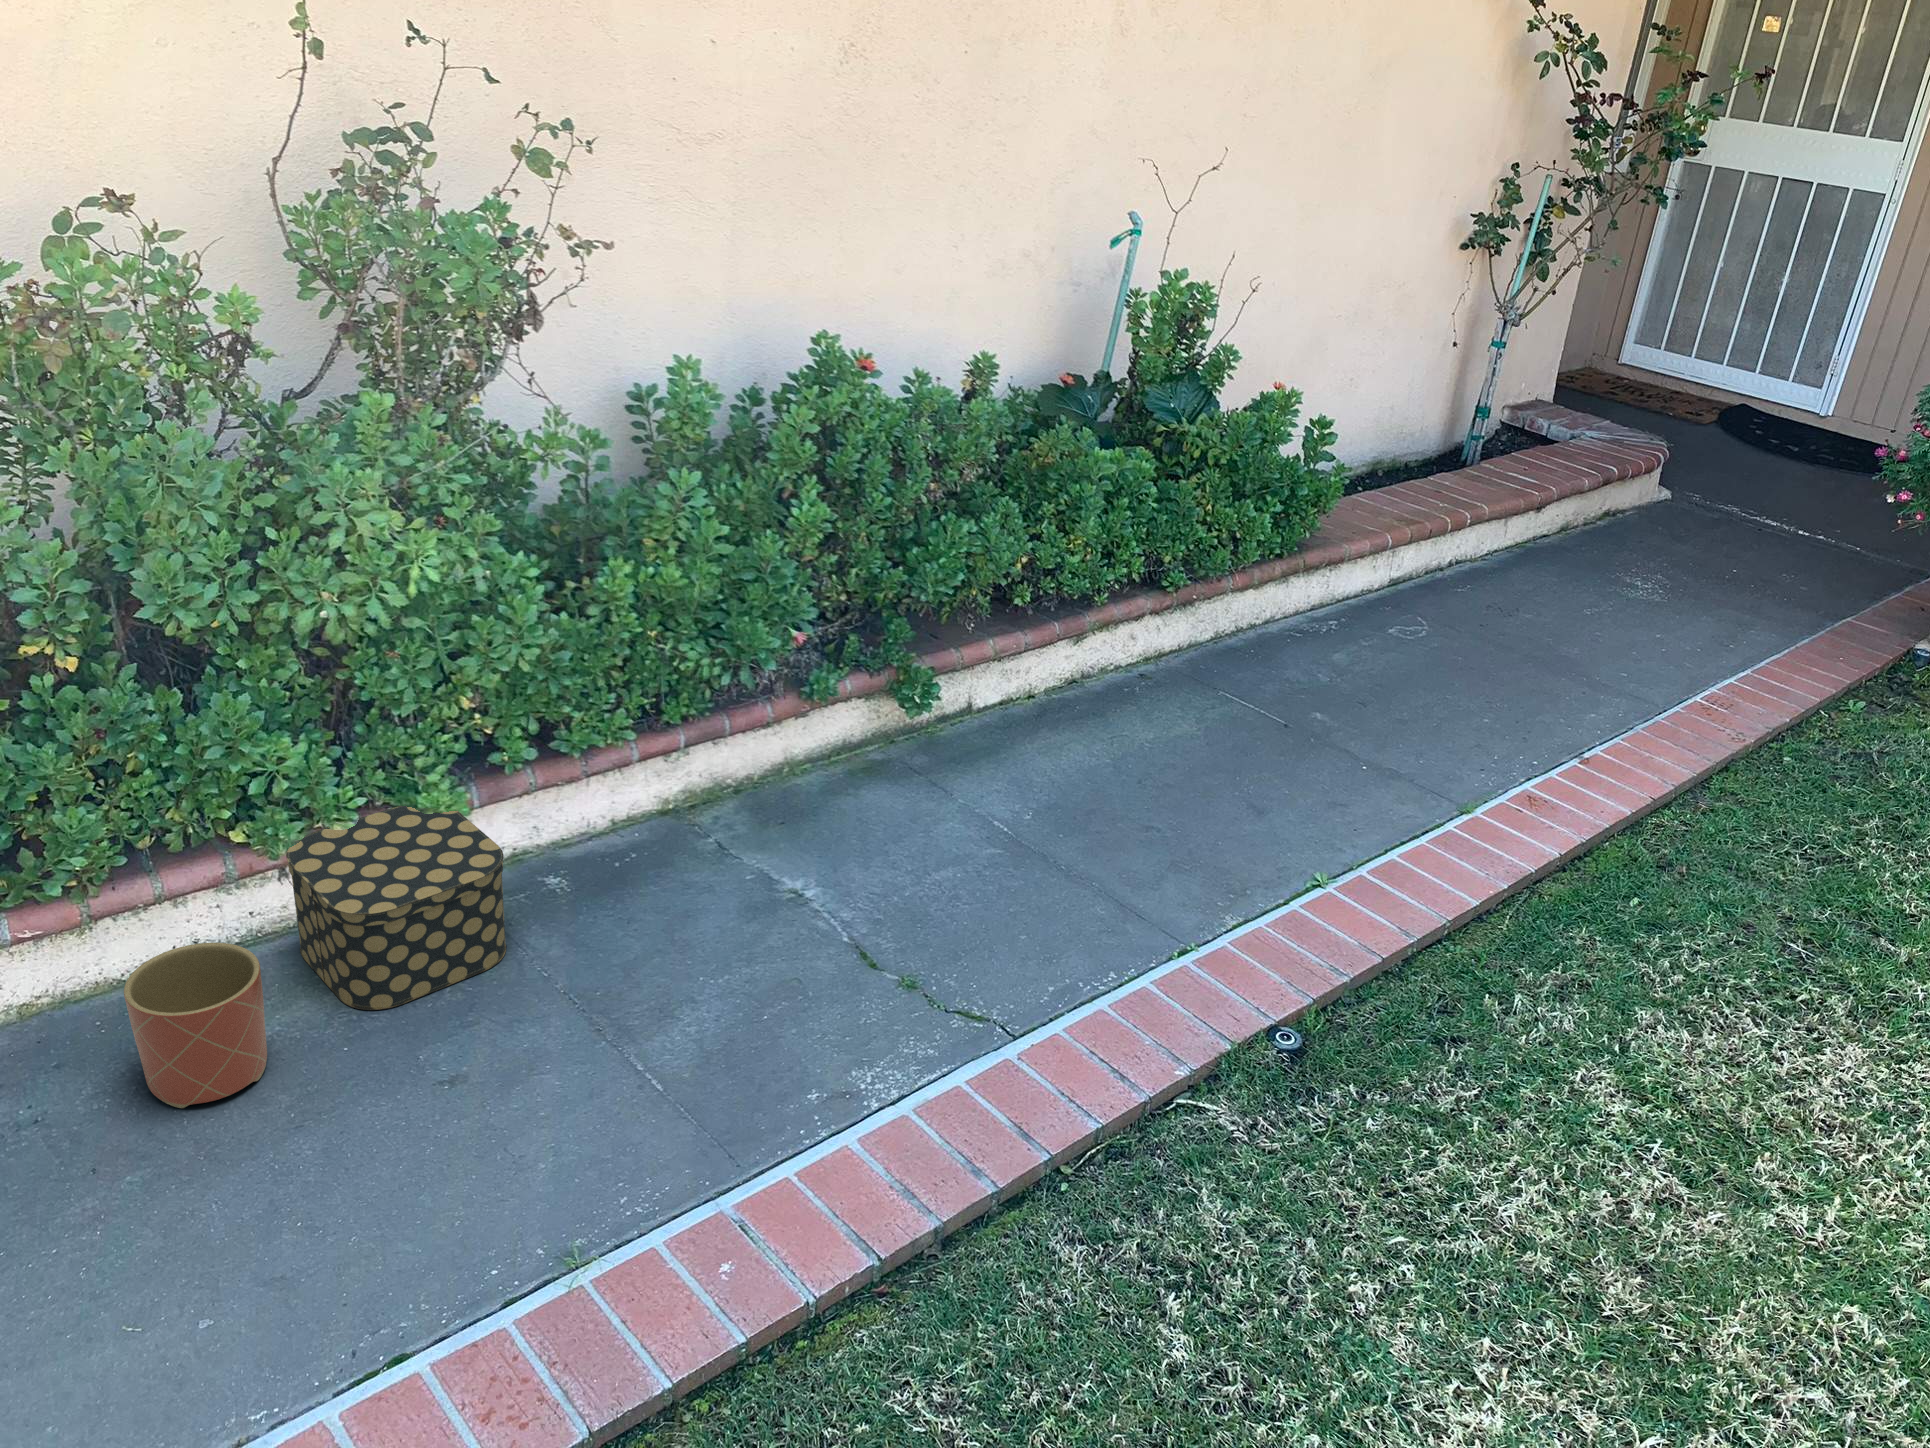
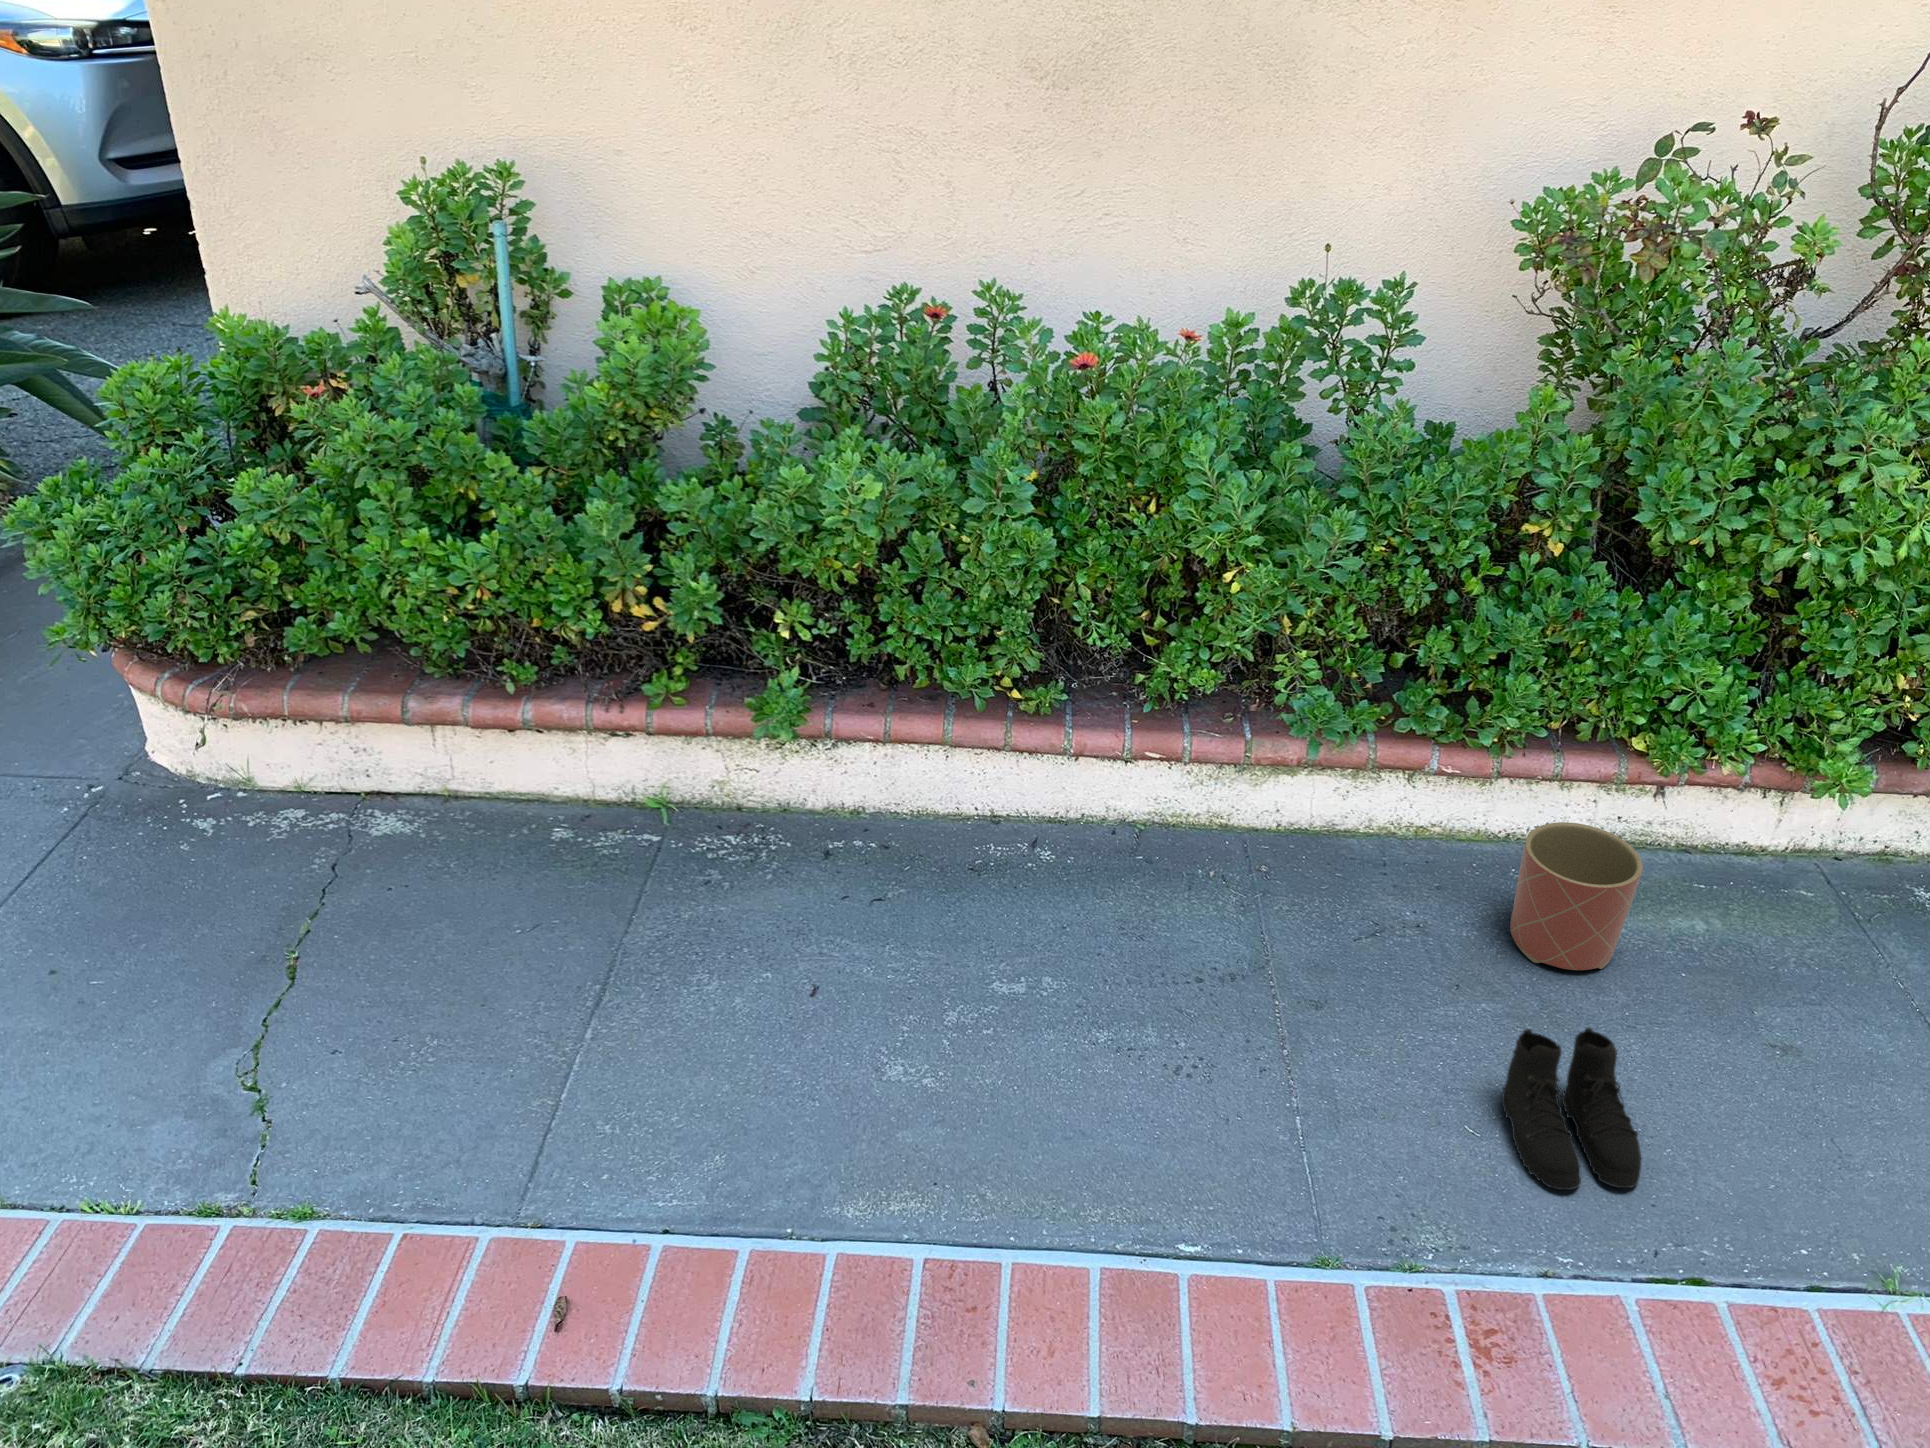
storage box: present [286,805,506,1010] -> none [1653,764,1907,964]
boots: none [150,1161,323,1350] -> present [1502,1028,1641,1190]

